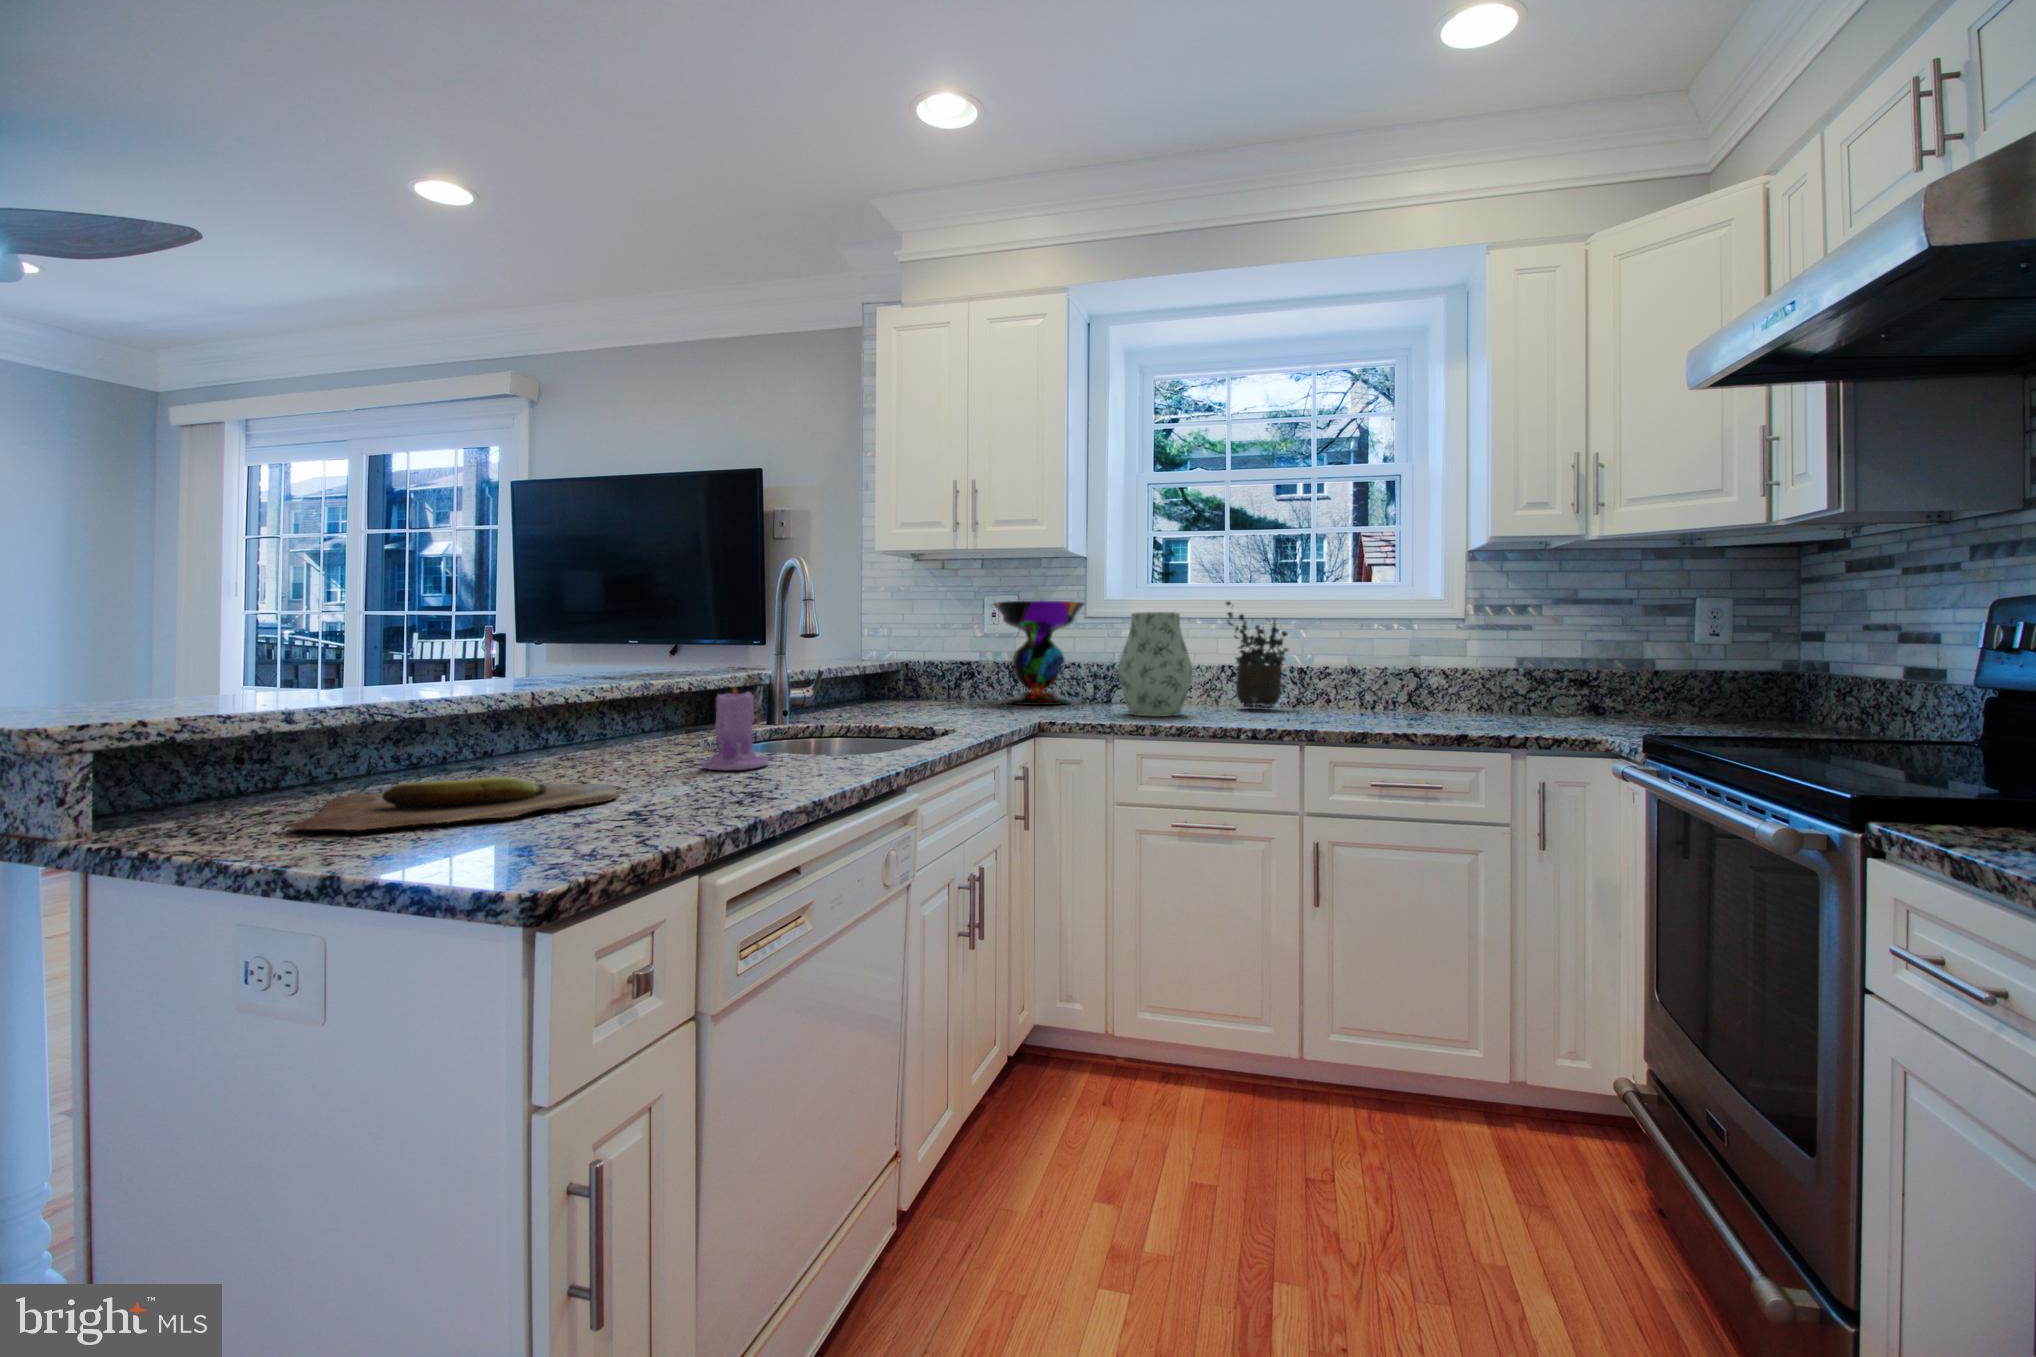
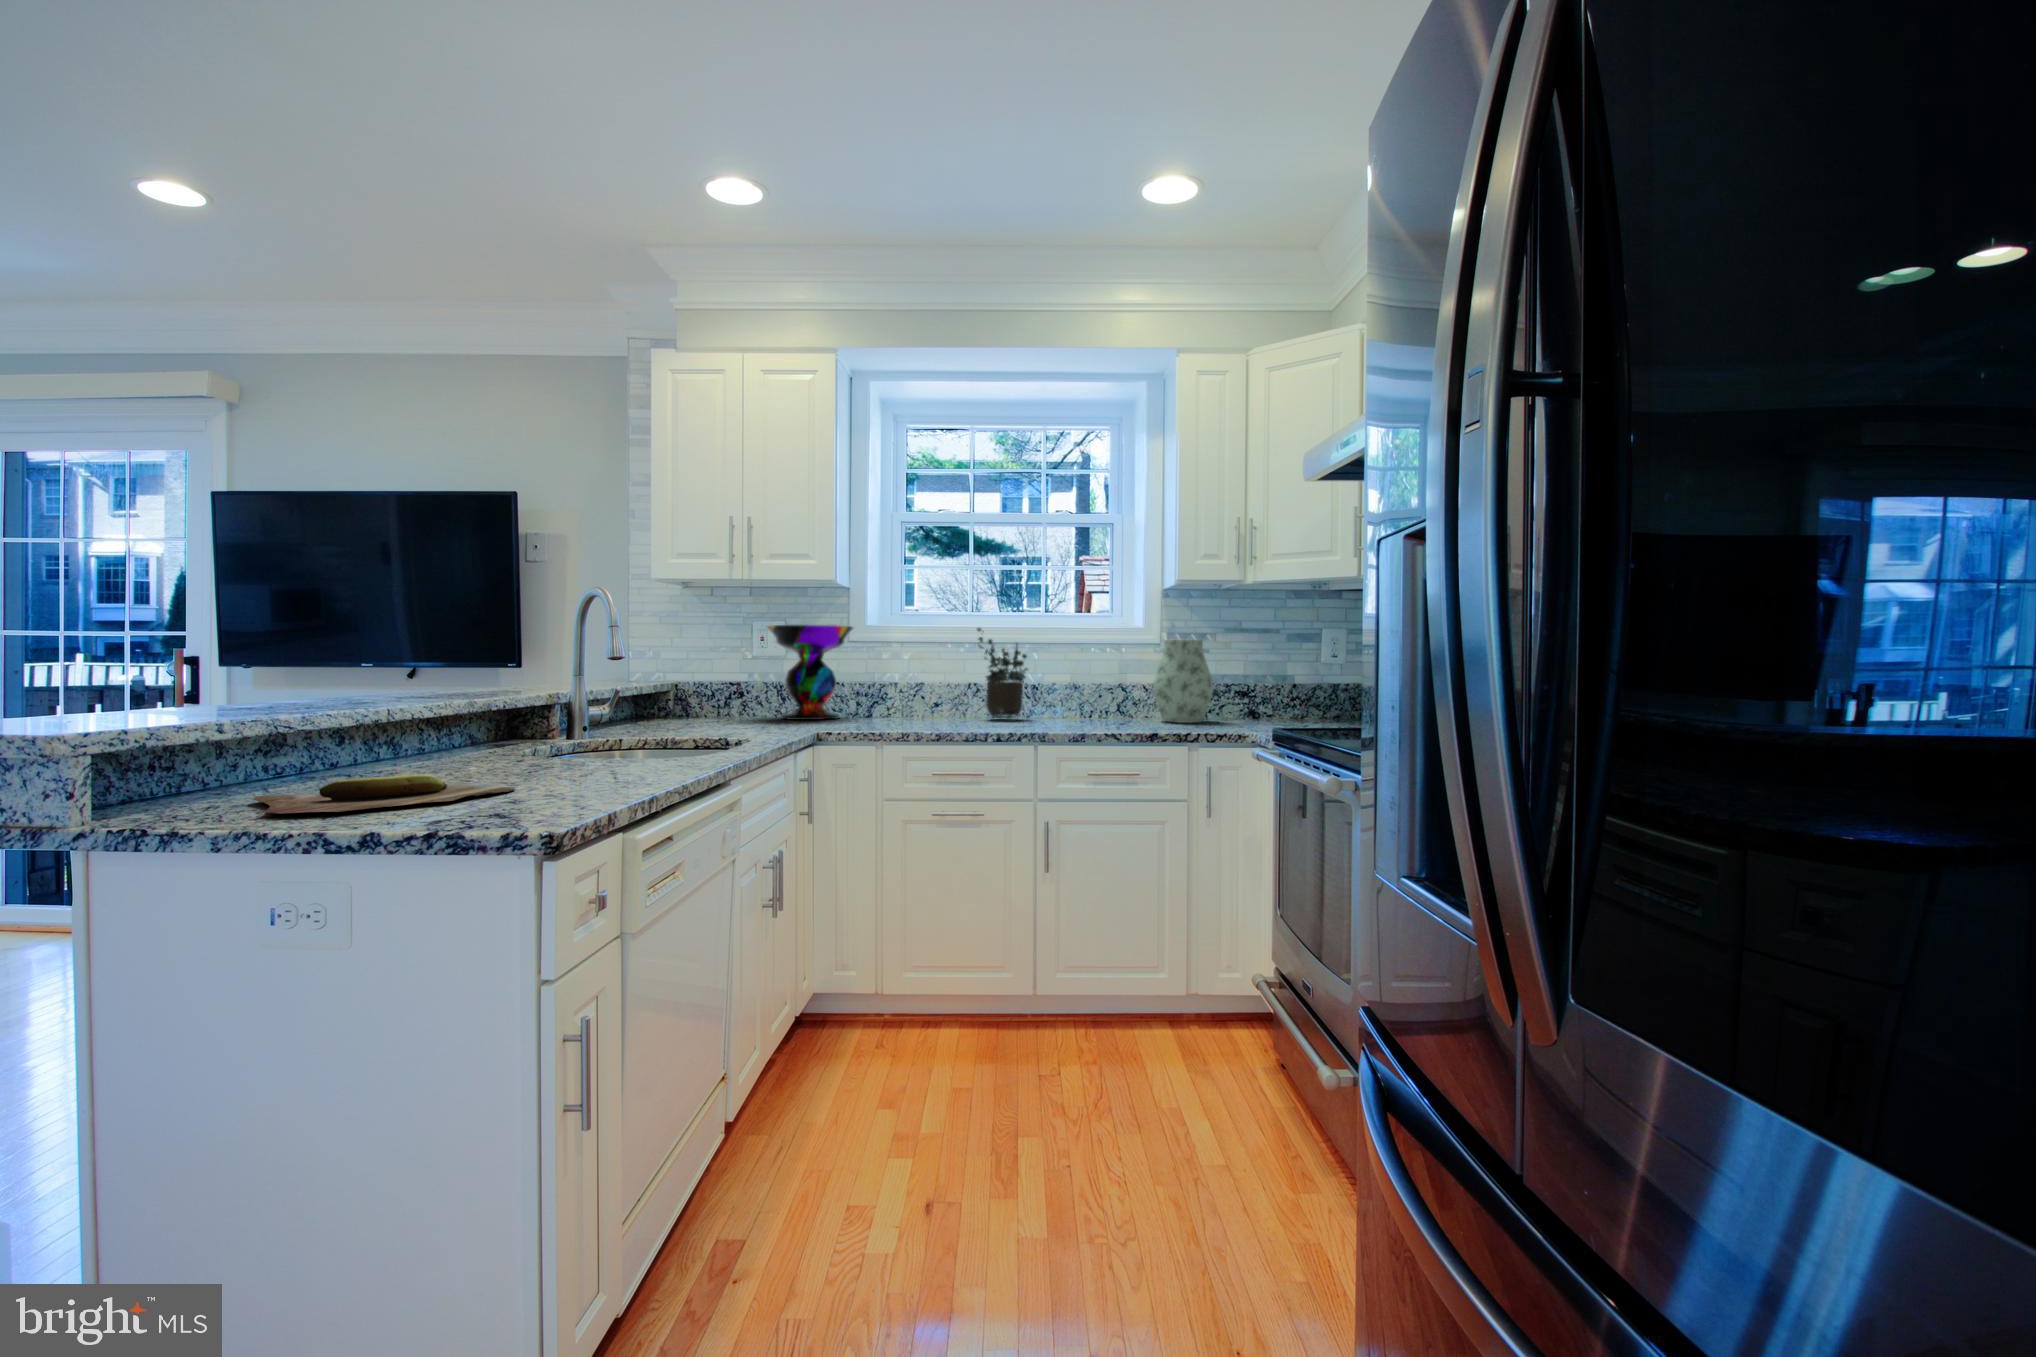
vase: present [1118,612,1193,716] -> present [1153,640,1213,723]
candle: present [701,686,769,770] -> none [553,697,613,771]

